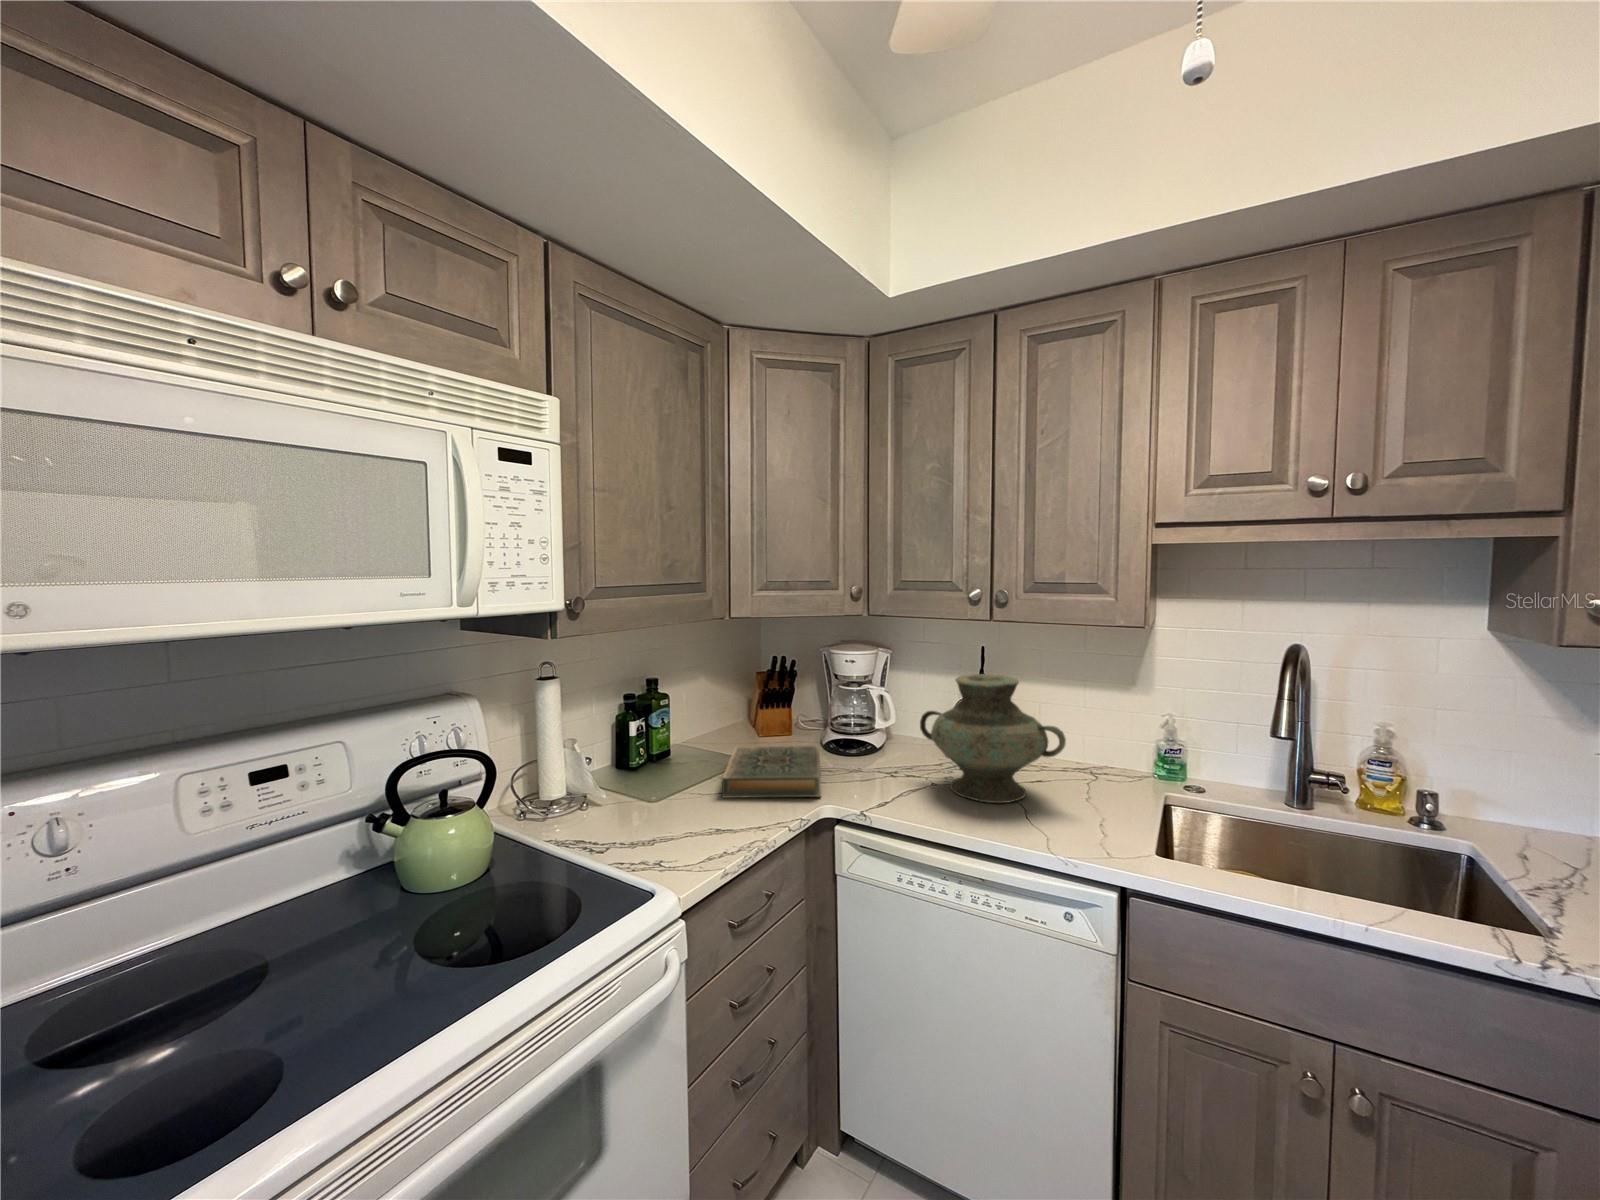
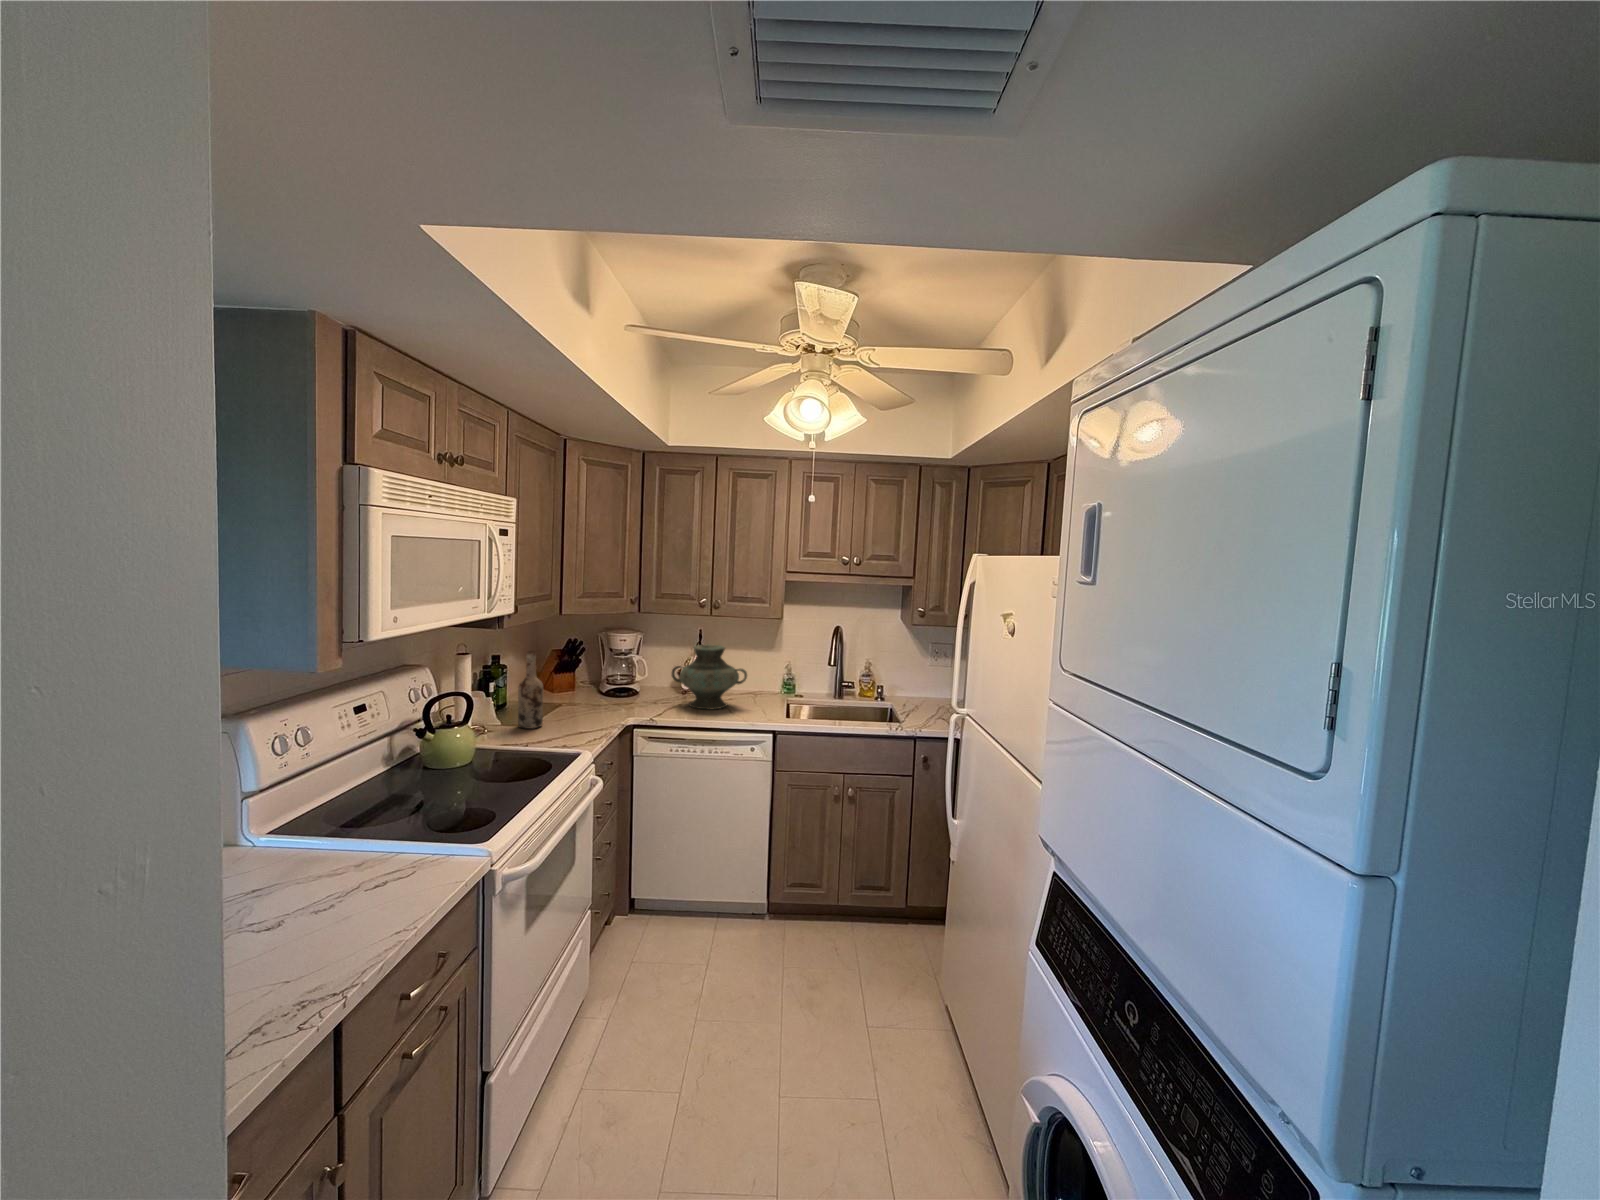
wine bottle: none [629,677,670,811] -> present [518,651,543,729]
hardback book: present [722,745,821,798] -> none [555,692,626,720]

